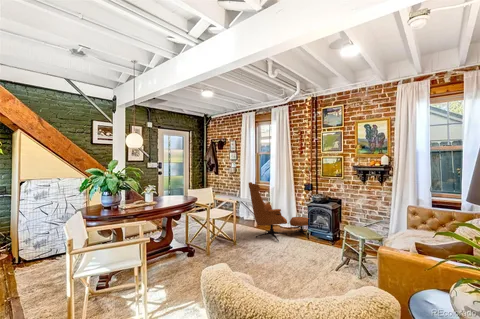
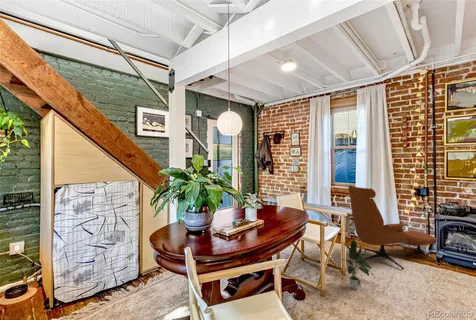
potted plant: none [222,219,245,252] -> present [342,240,373,289]

